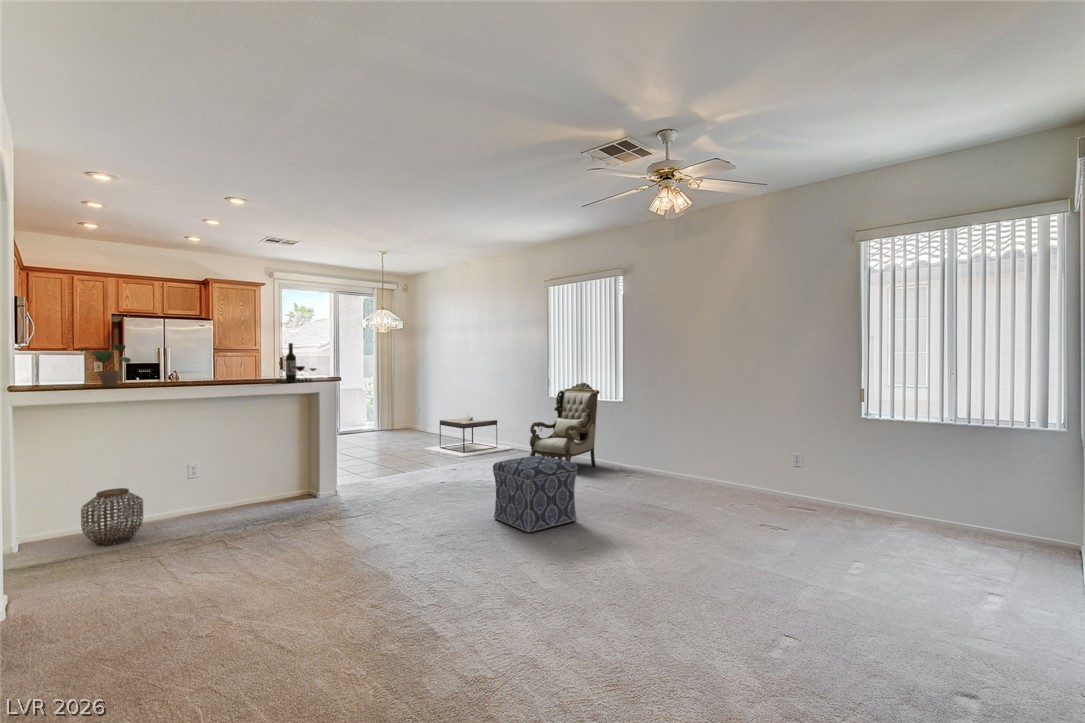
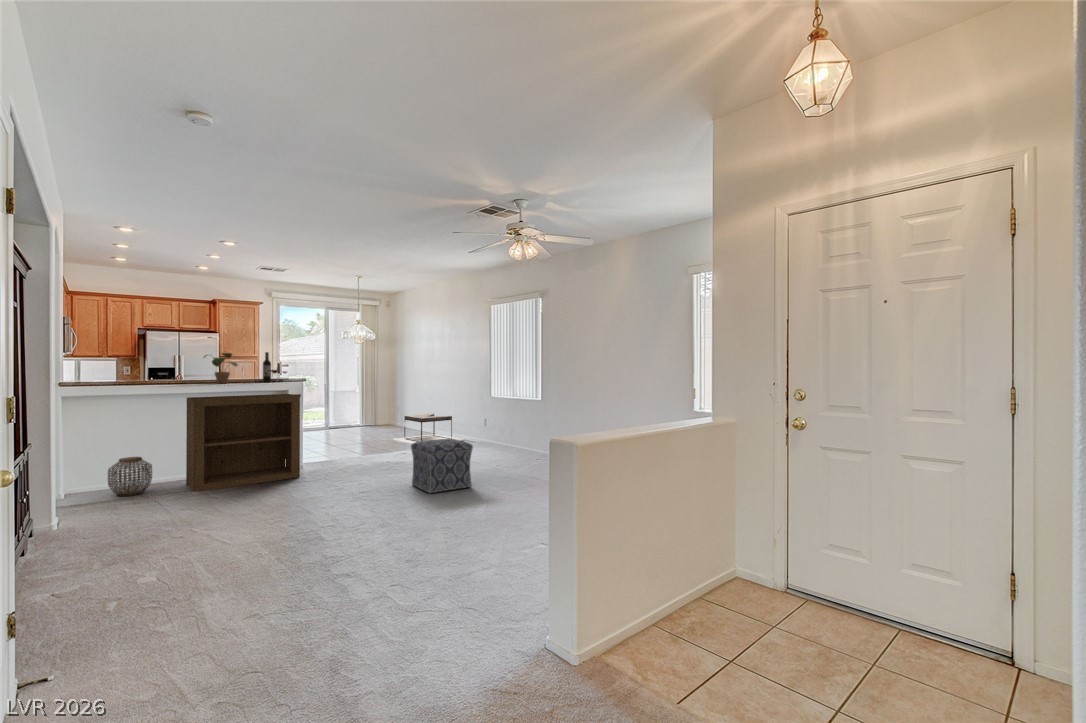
potted plant: present [81,344,131,387] -> present [204,353,238,384]
armchair: present [530,383,599,467] -> none [468,385,526,458]
bookshelf: none [187,398,339,536] -> present [186,394,301,492]

